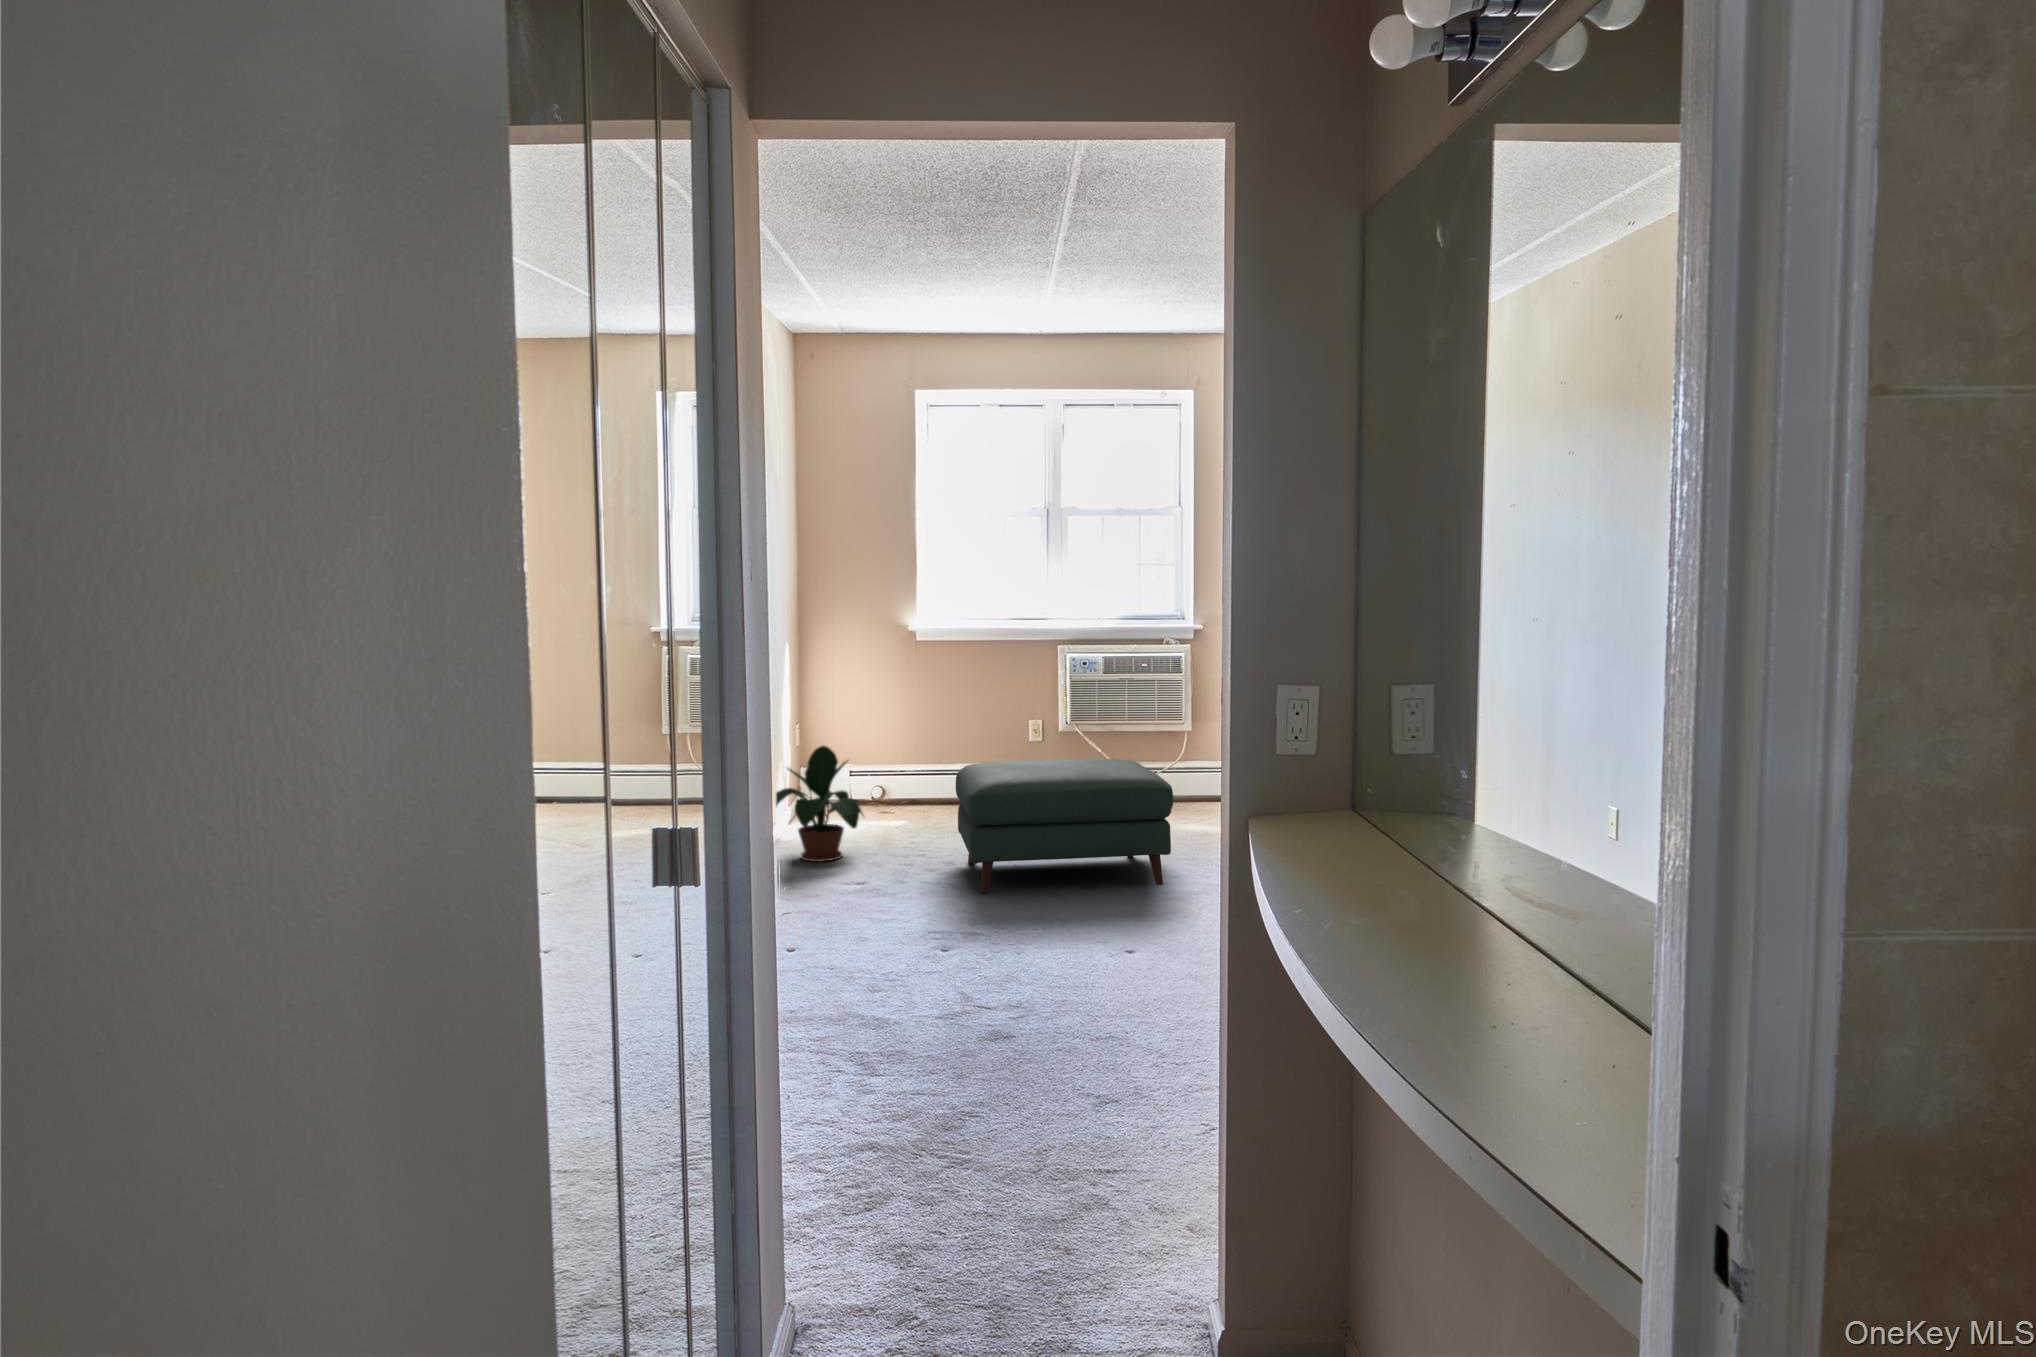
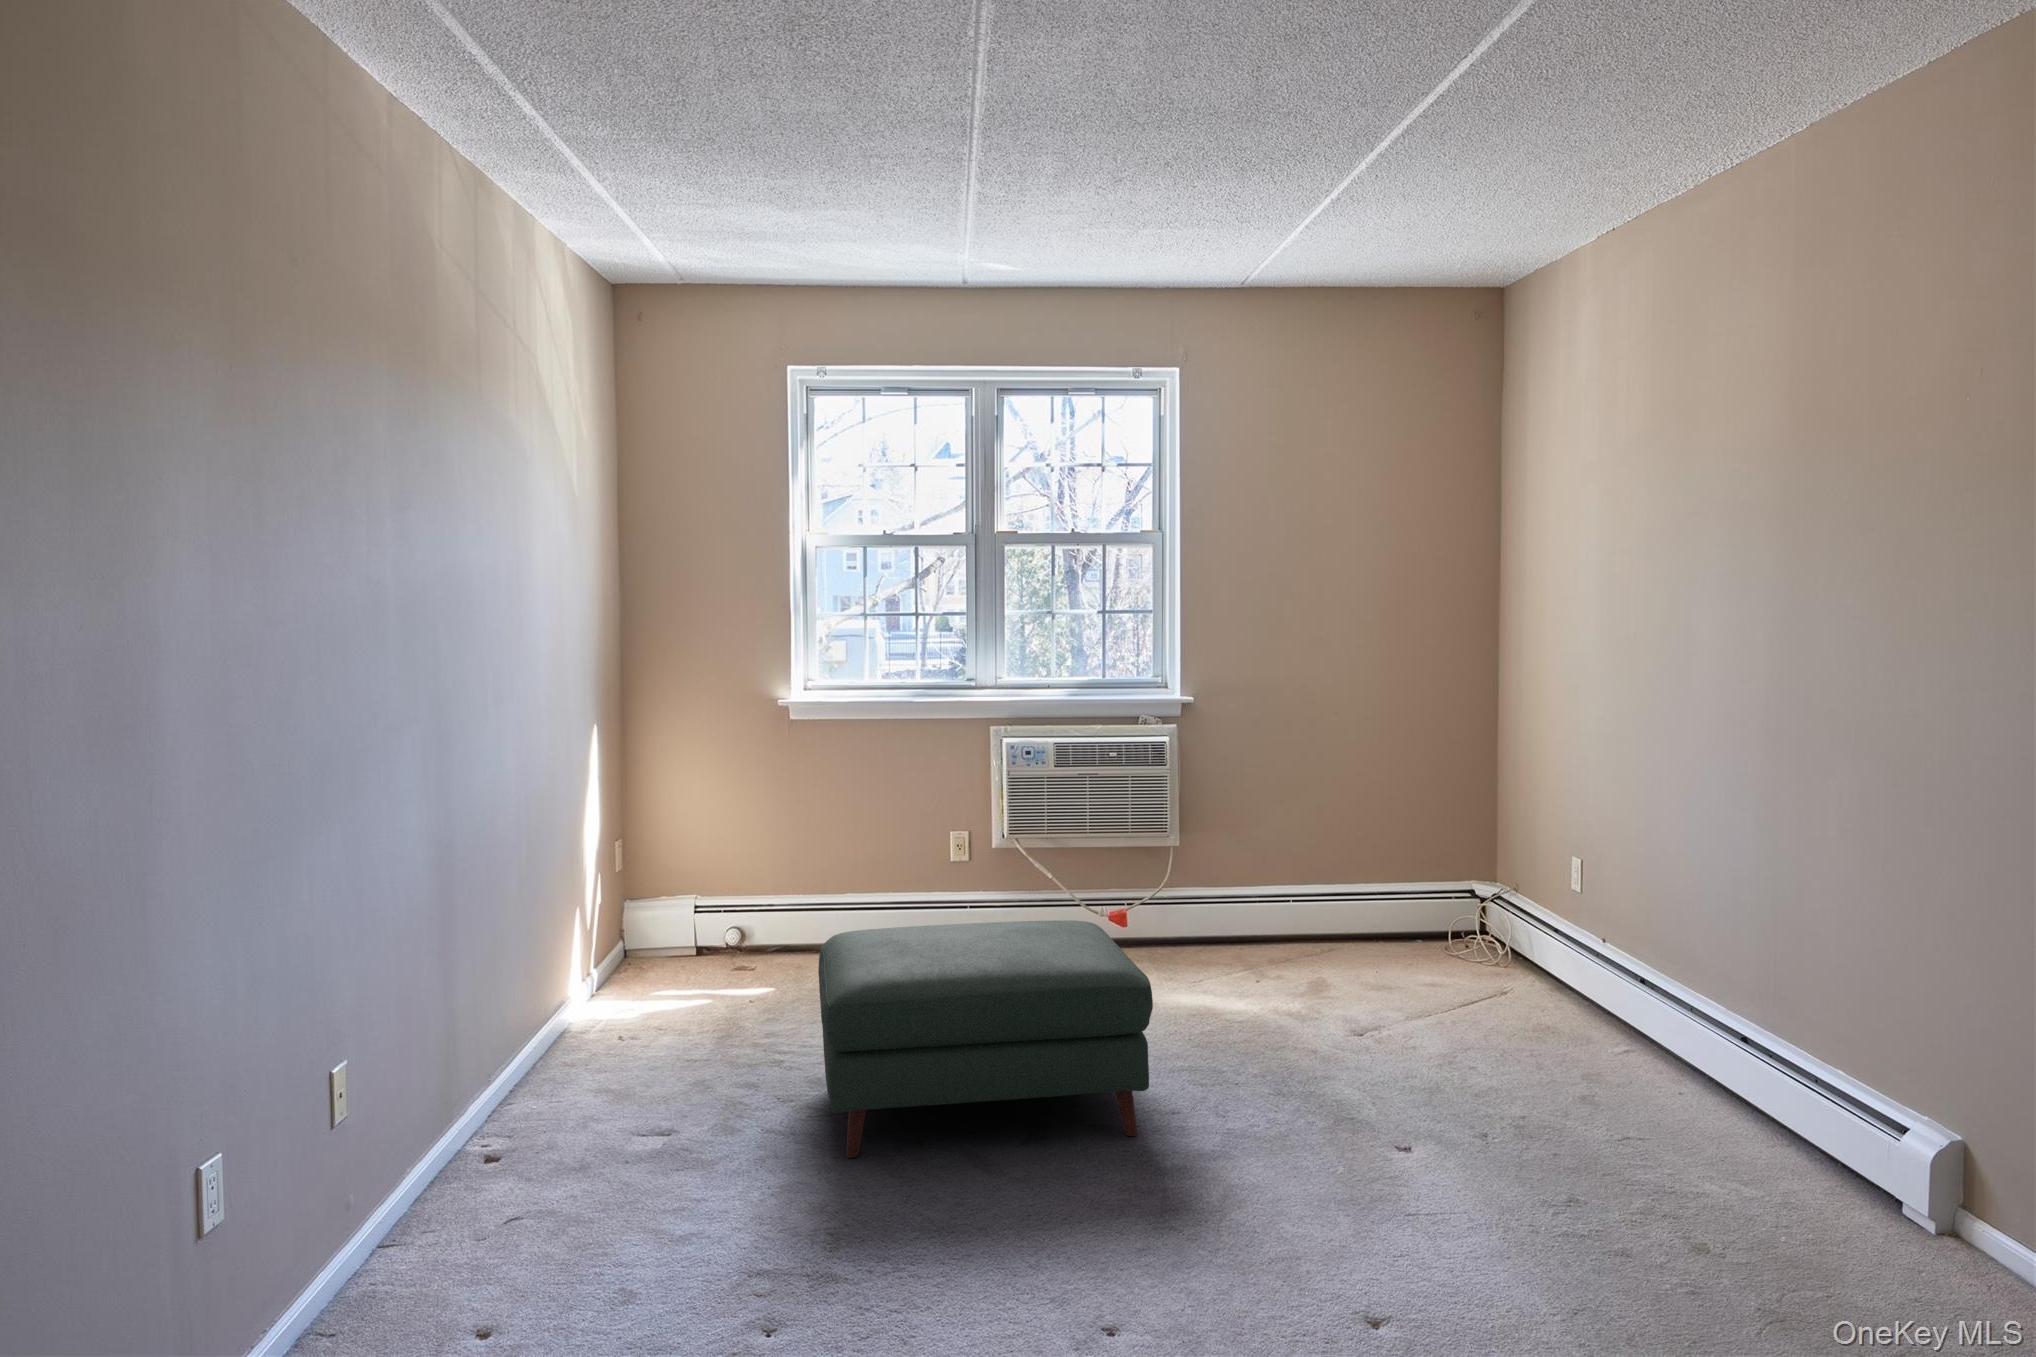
potted plant: present [776,745,863,862] -> none [526,904,687,1080]

